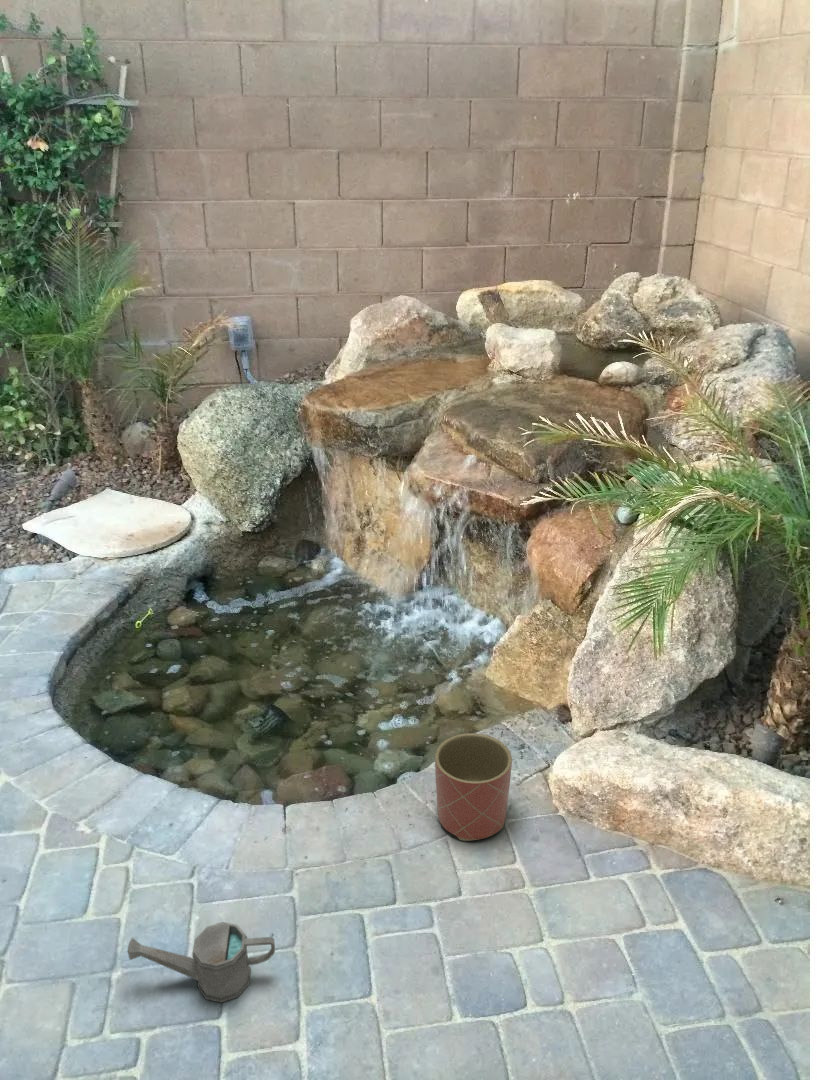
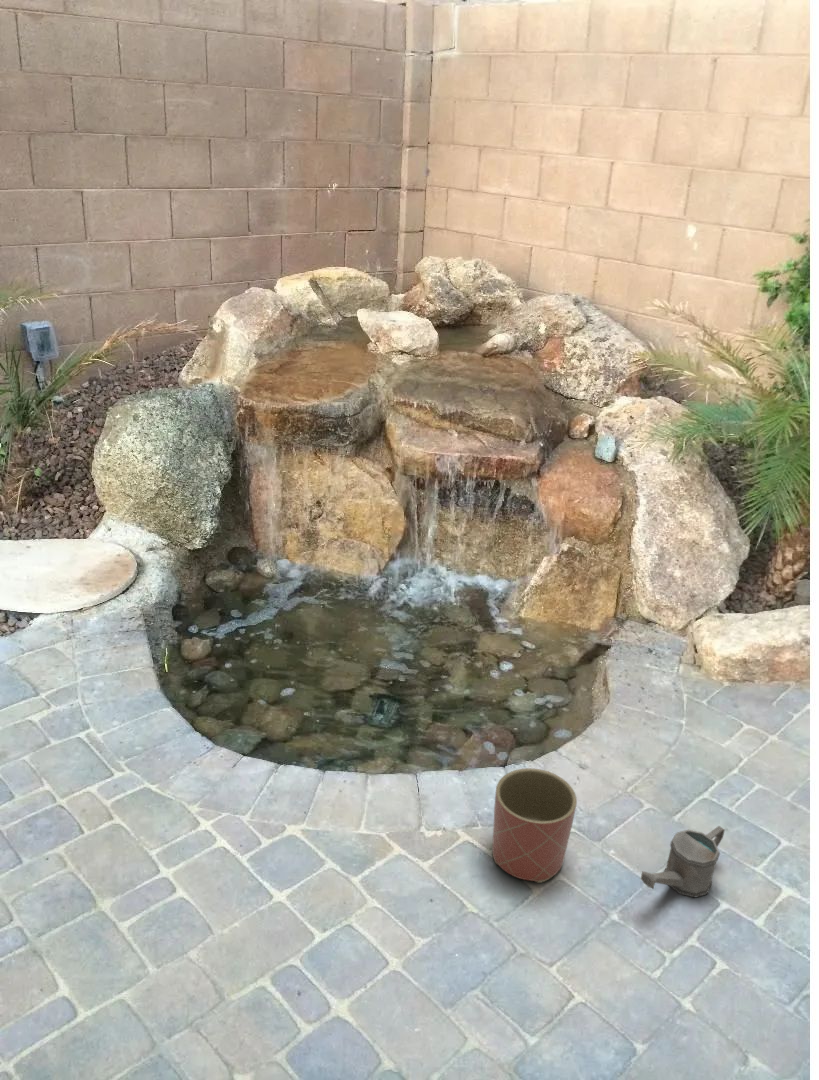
planter: present [435,733,512,841] -> present [492,768,577,883]

